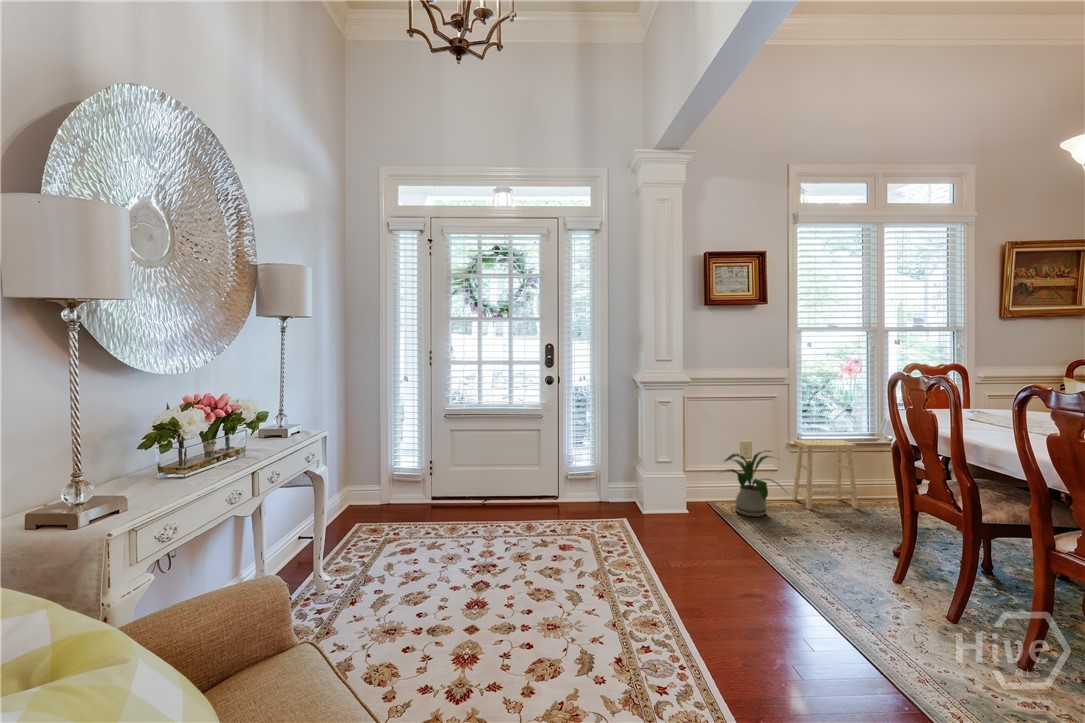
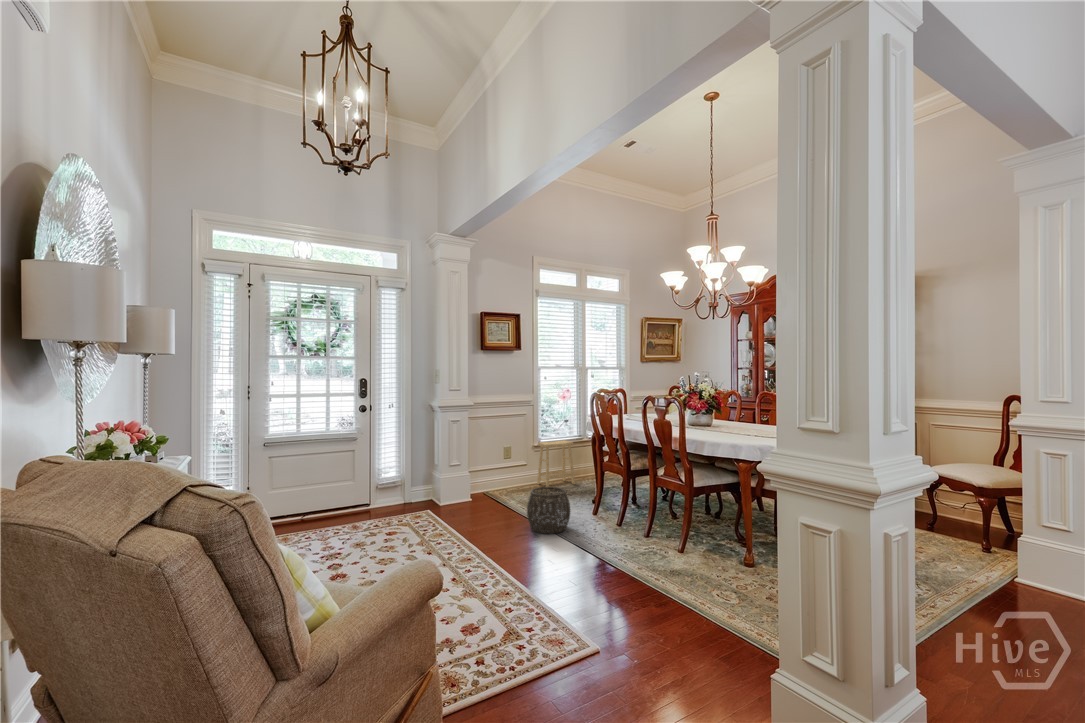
house plant: present [725,450,782,517] -> none [488,450,536,497]
woven basket: none [762,519,845,606] -> present [527,487,570,534]

